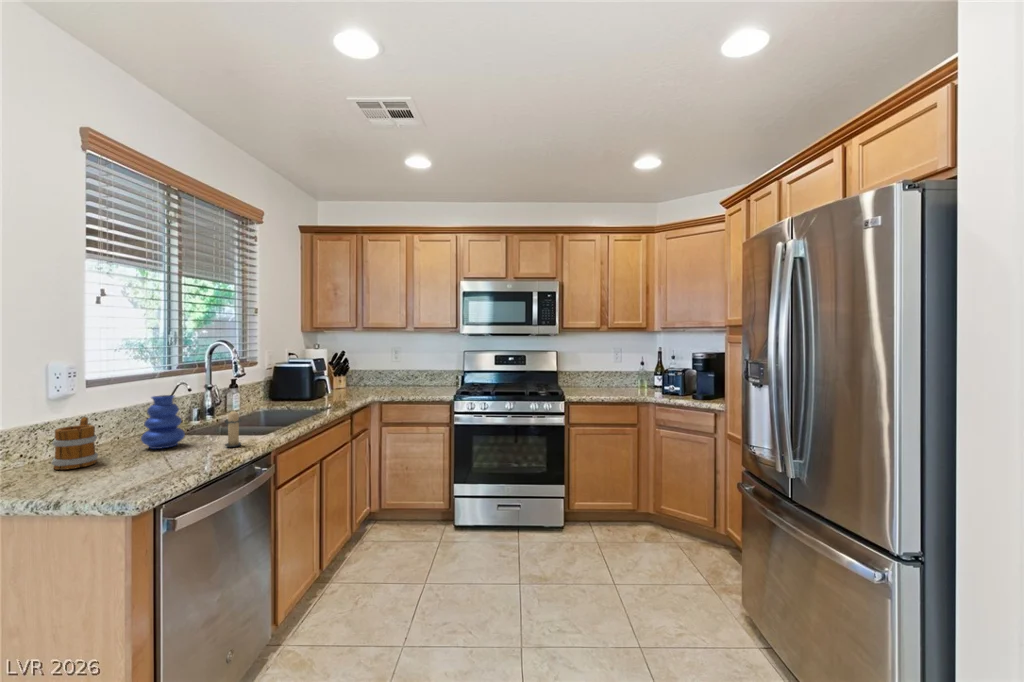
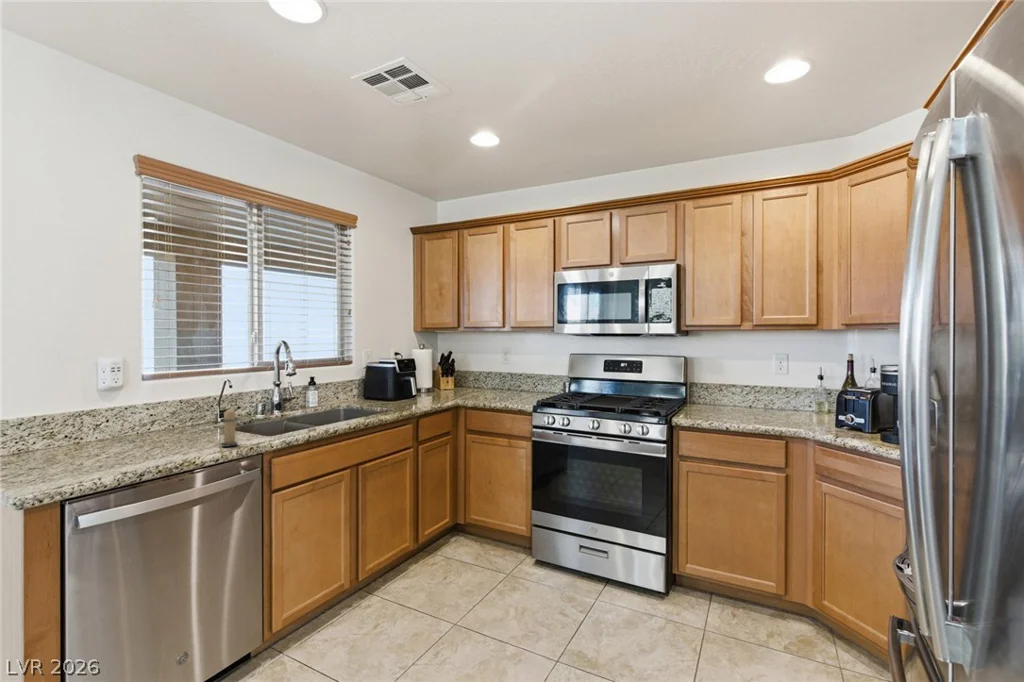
vase: present [141,395,185,449] -> none [164,389,204,441]
mug: present [52,417,98,470] -> none [69,406,119,454]

